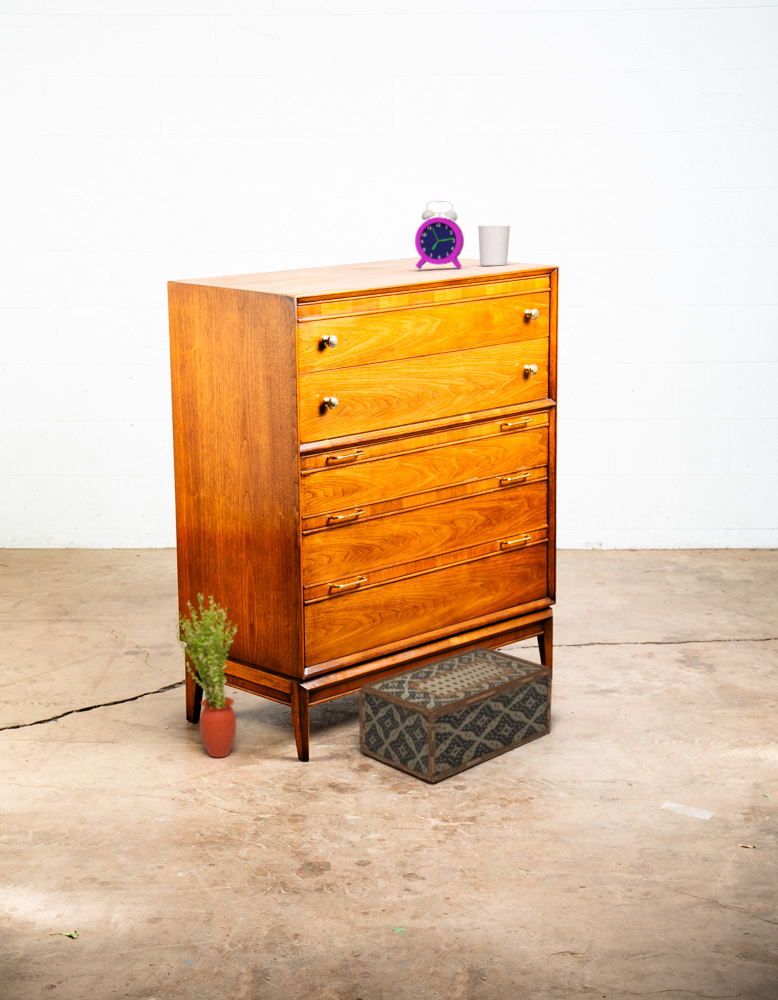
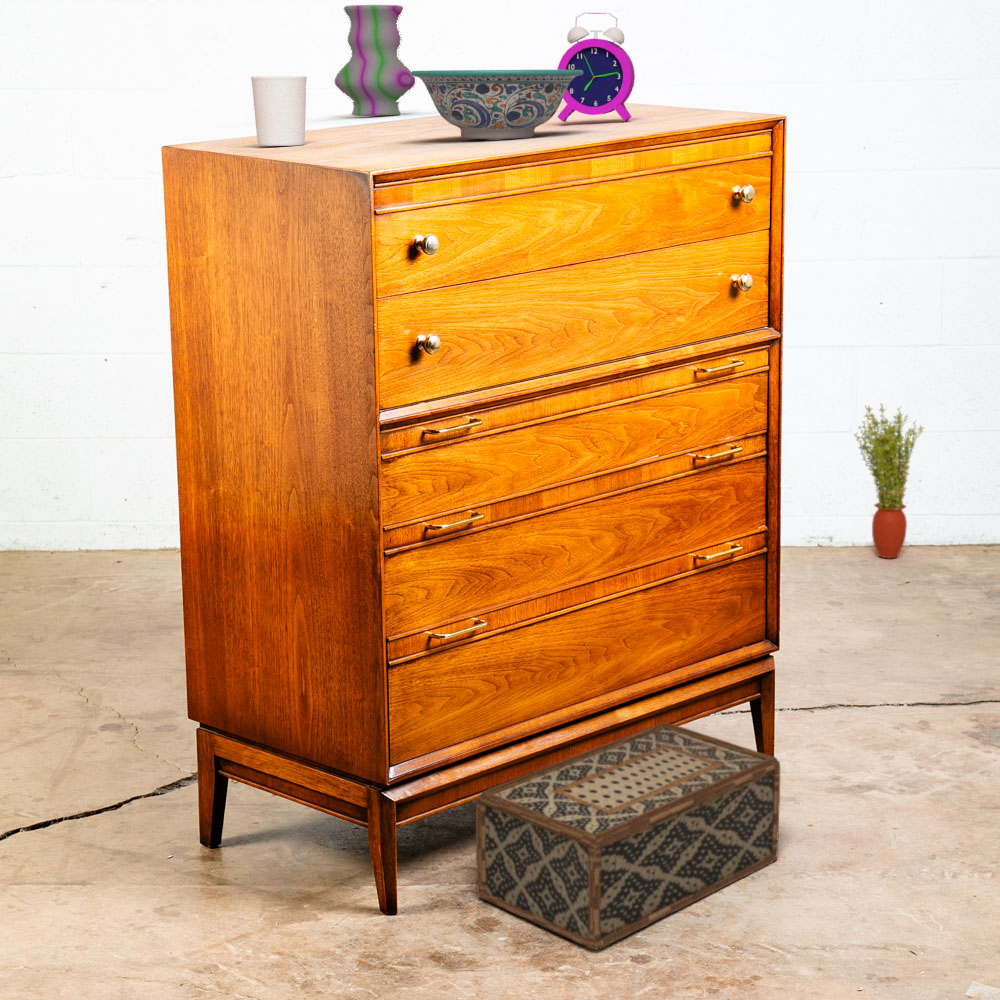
vase: none [280,196,332,267] -> present [335,5,415,116]
candle holder: present [478,225,510,265] -> present [251,76,307,146]
decorative bowl: none [322,235,428,277] -> present [411,70,583,139]
potted plant: present [176,594,237,757] -> present [855,405,924,558]

